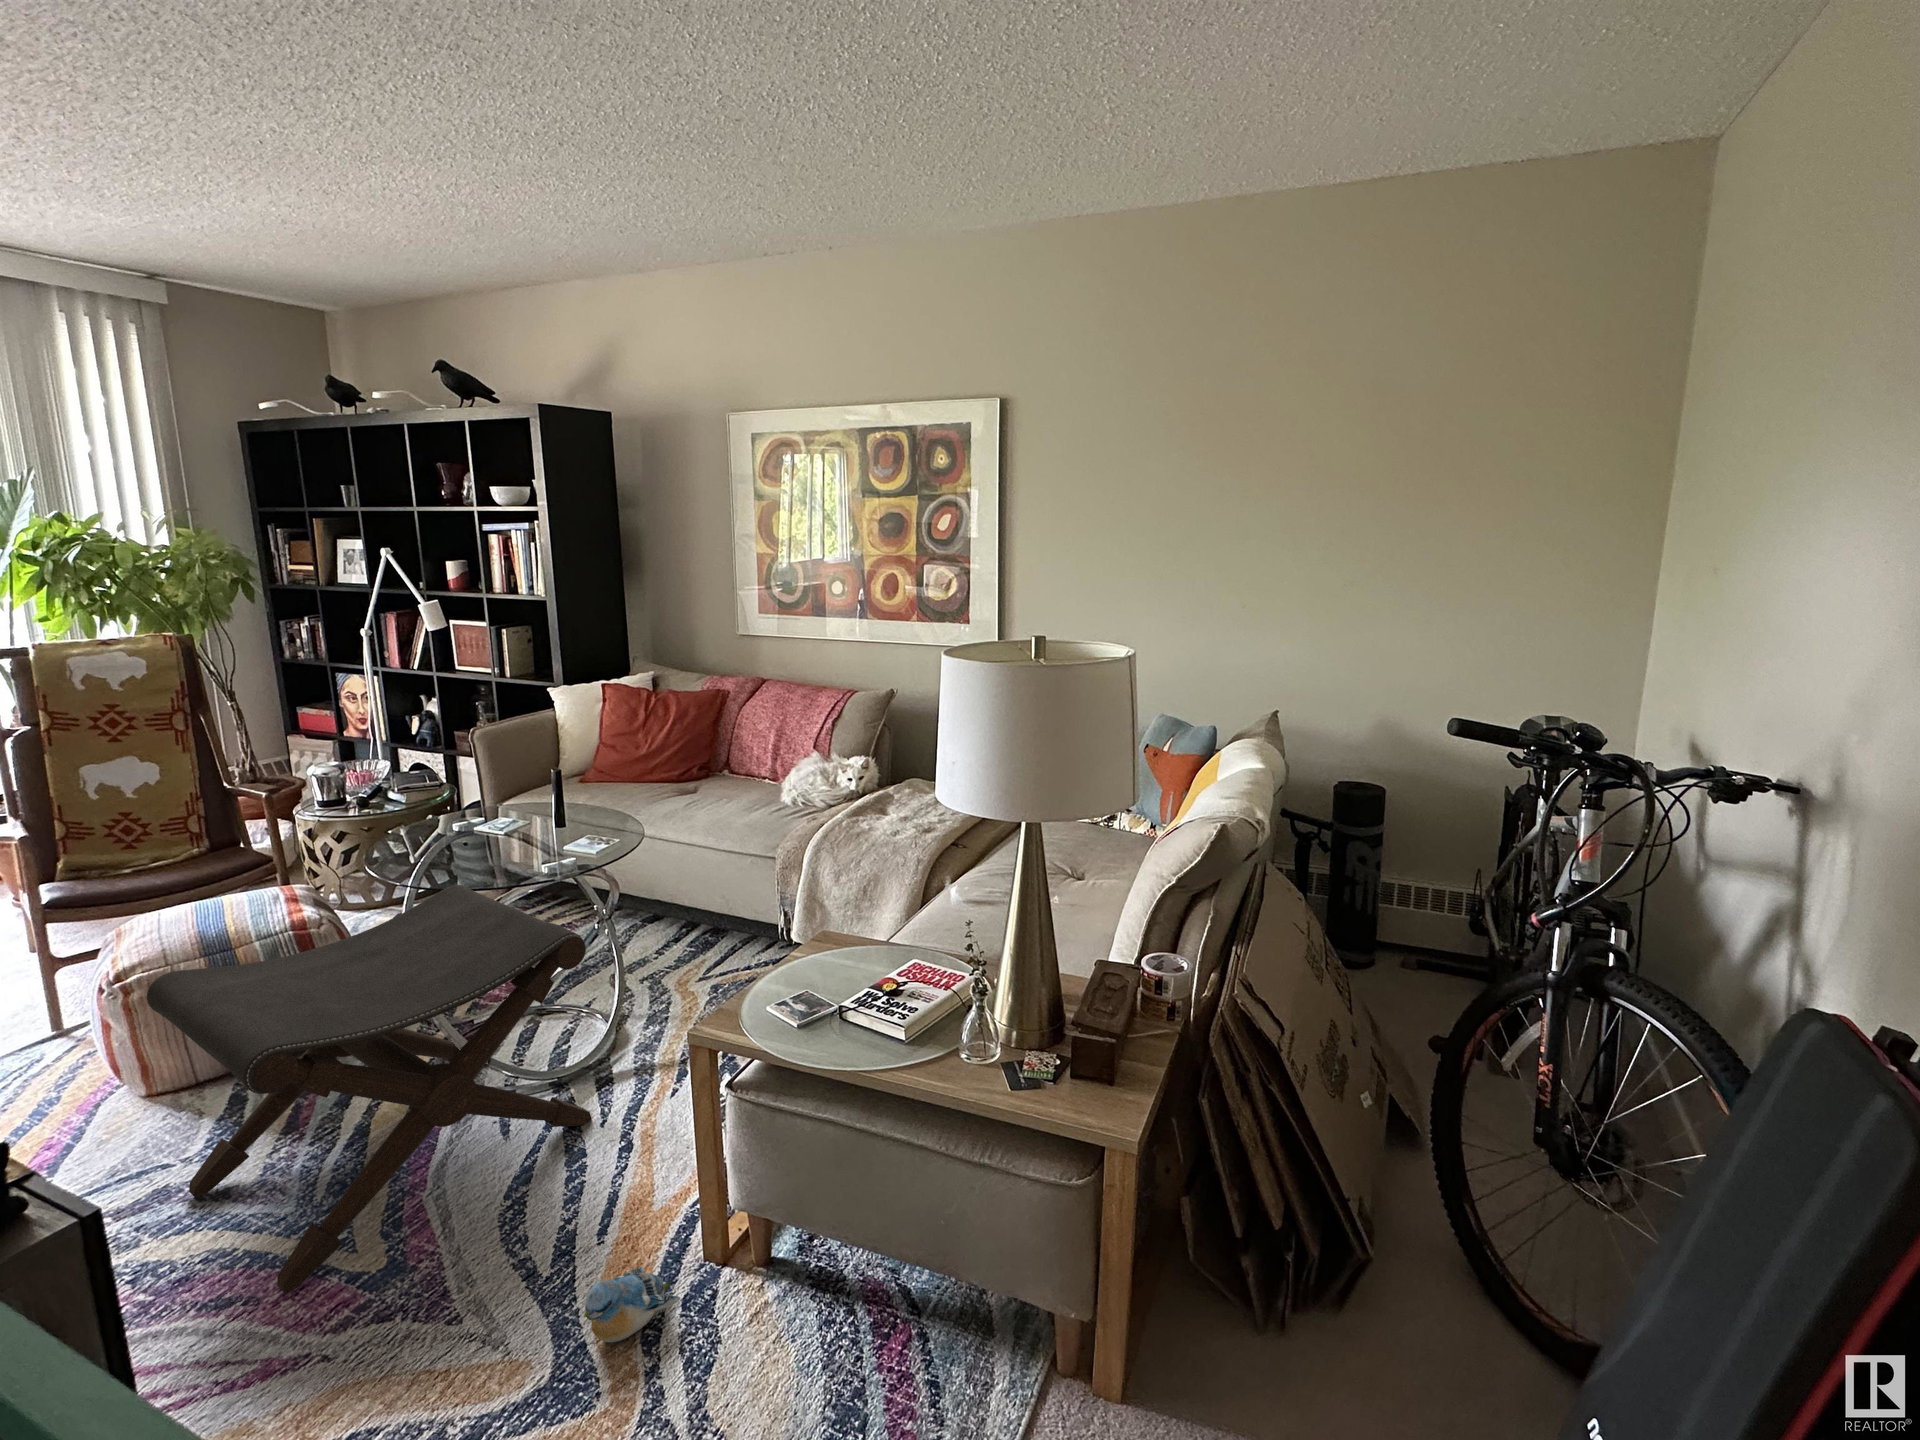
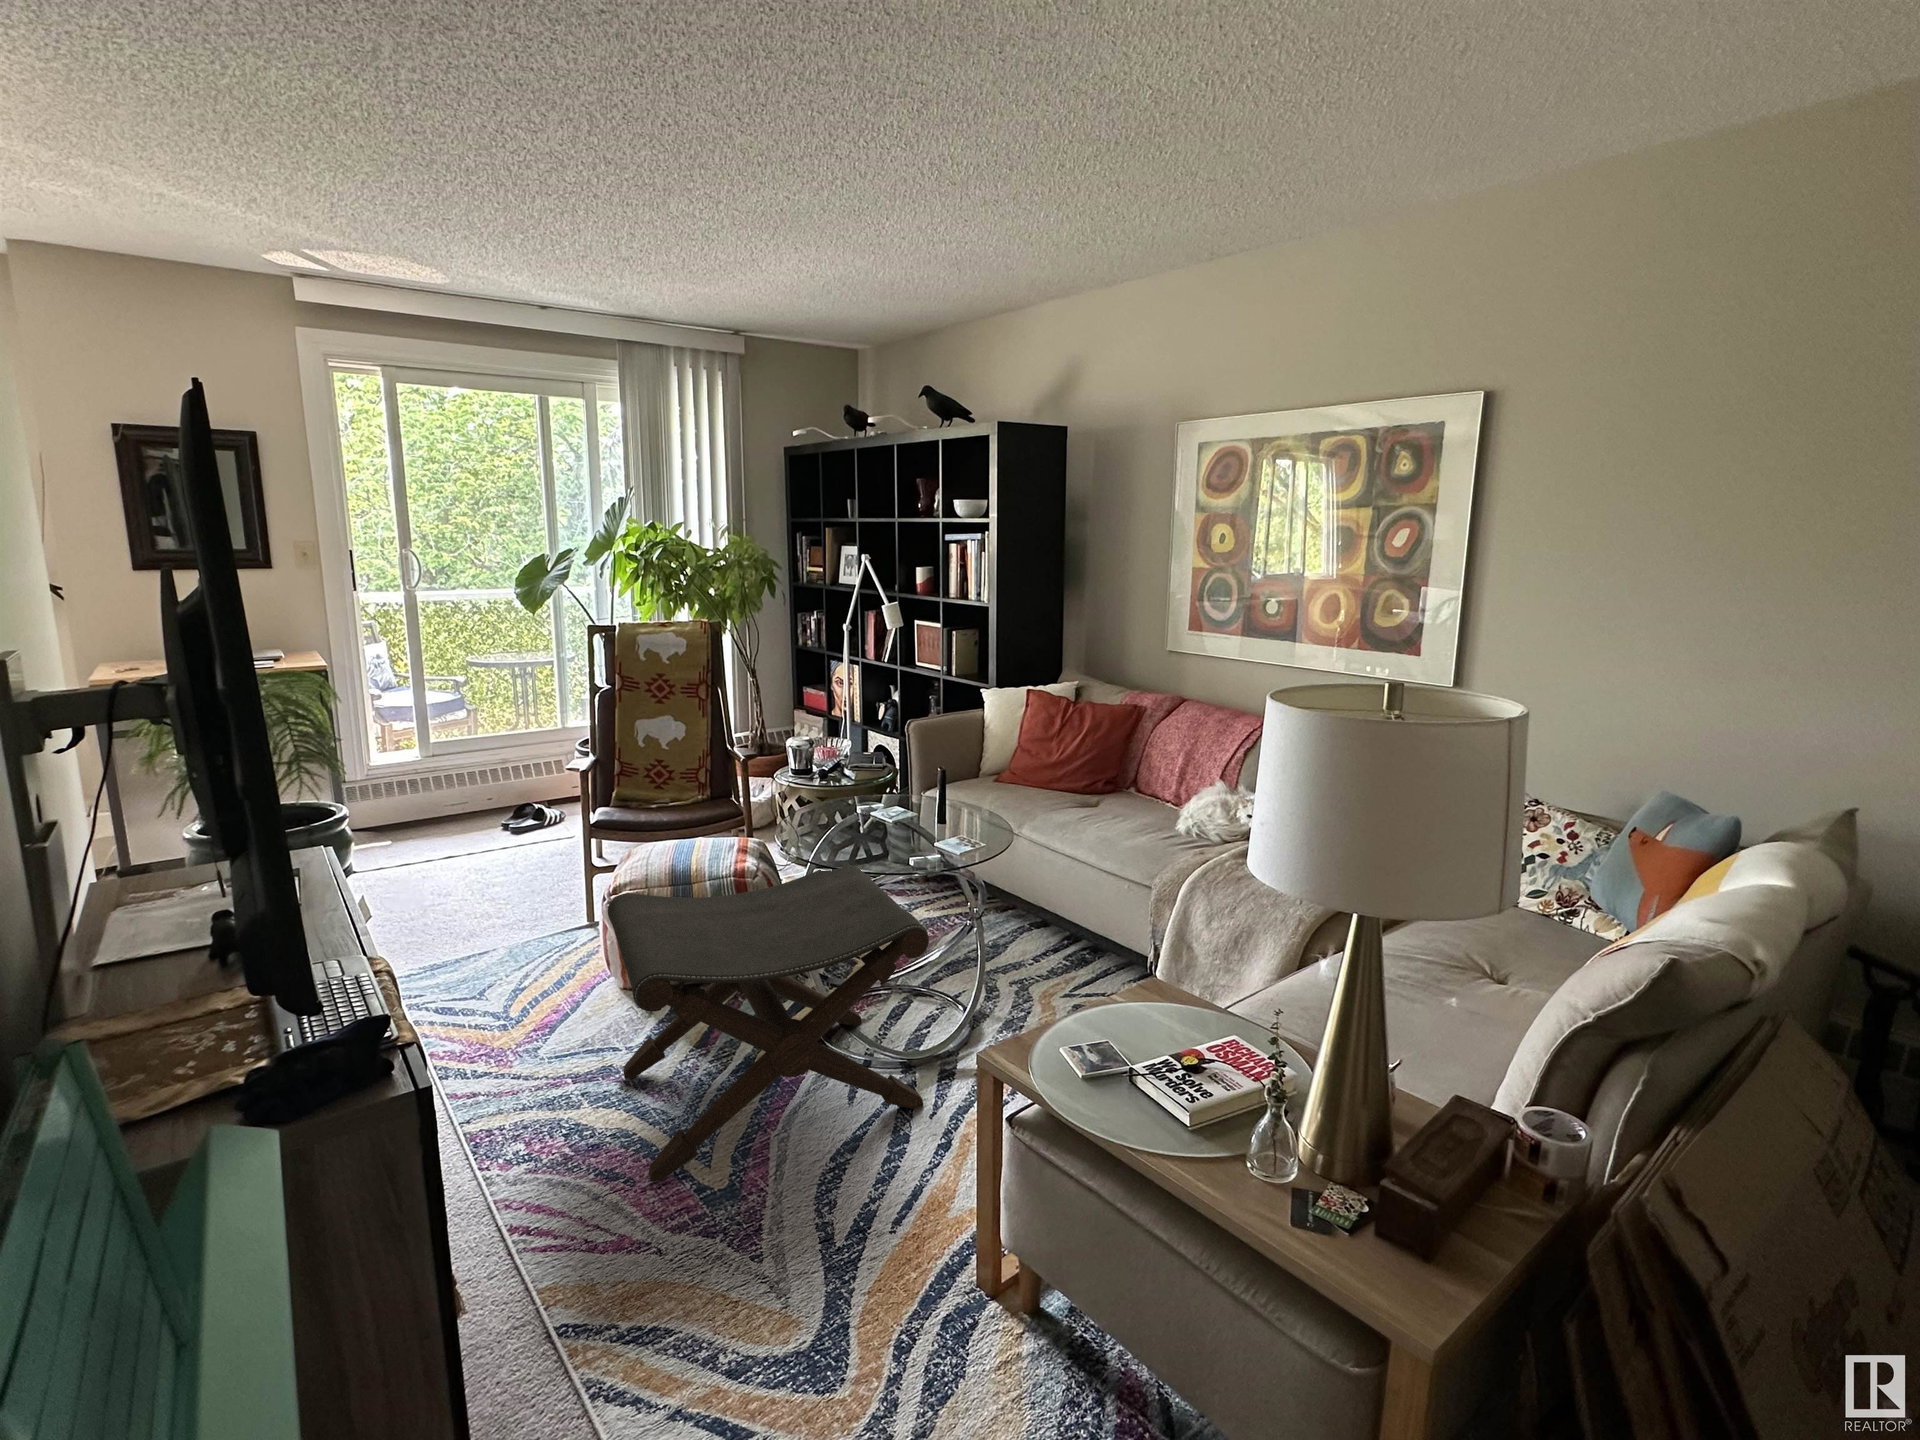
plush toy: present [584,1267,680,1342] -> none [844,1271,938,1338]

